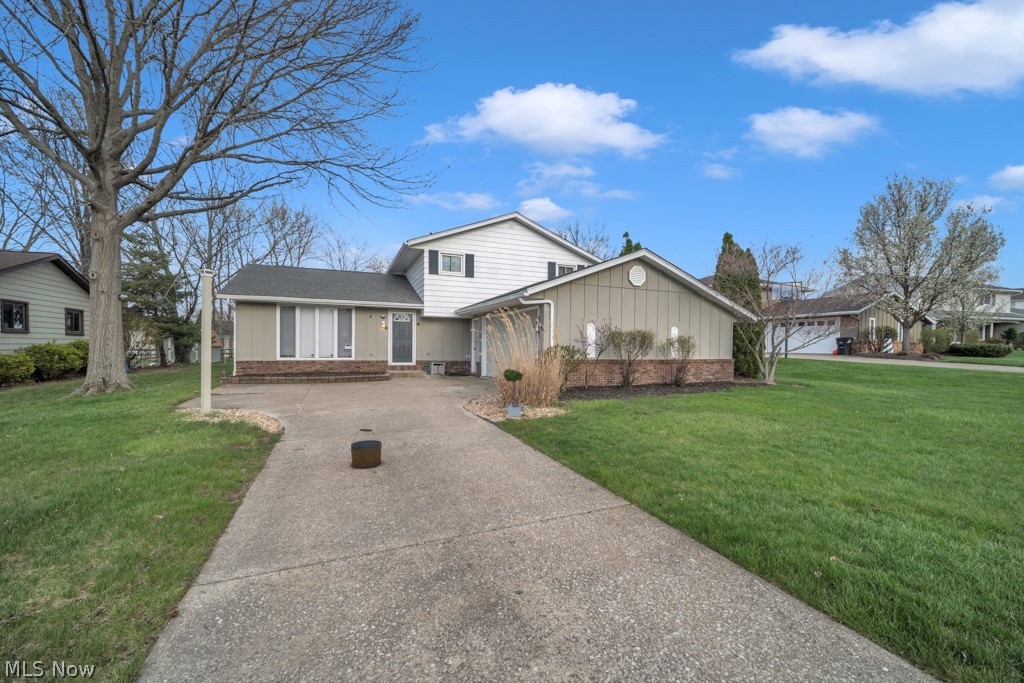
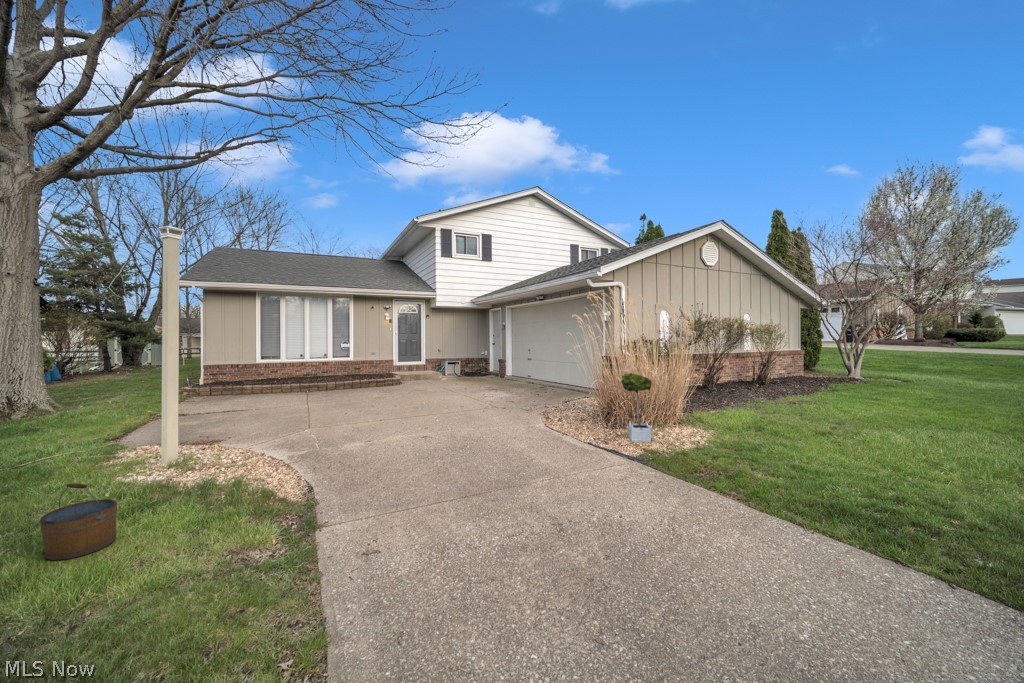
bucket: present [351,429,382,468] -> present [40,483,117,560]

